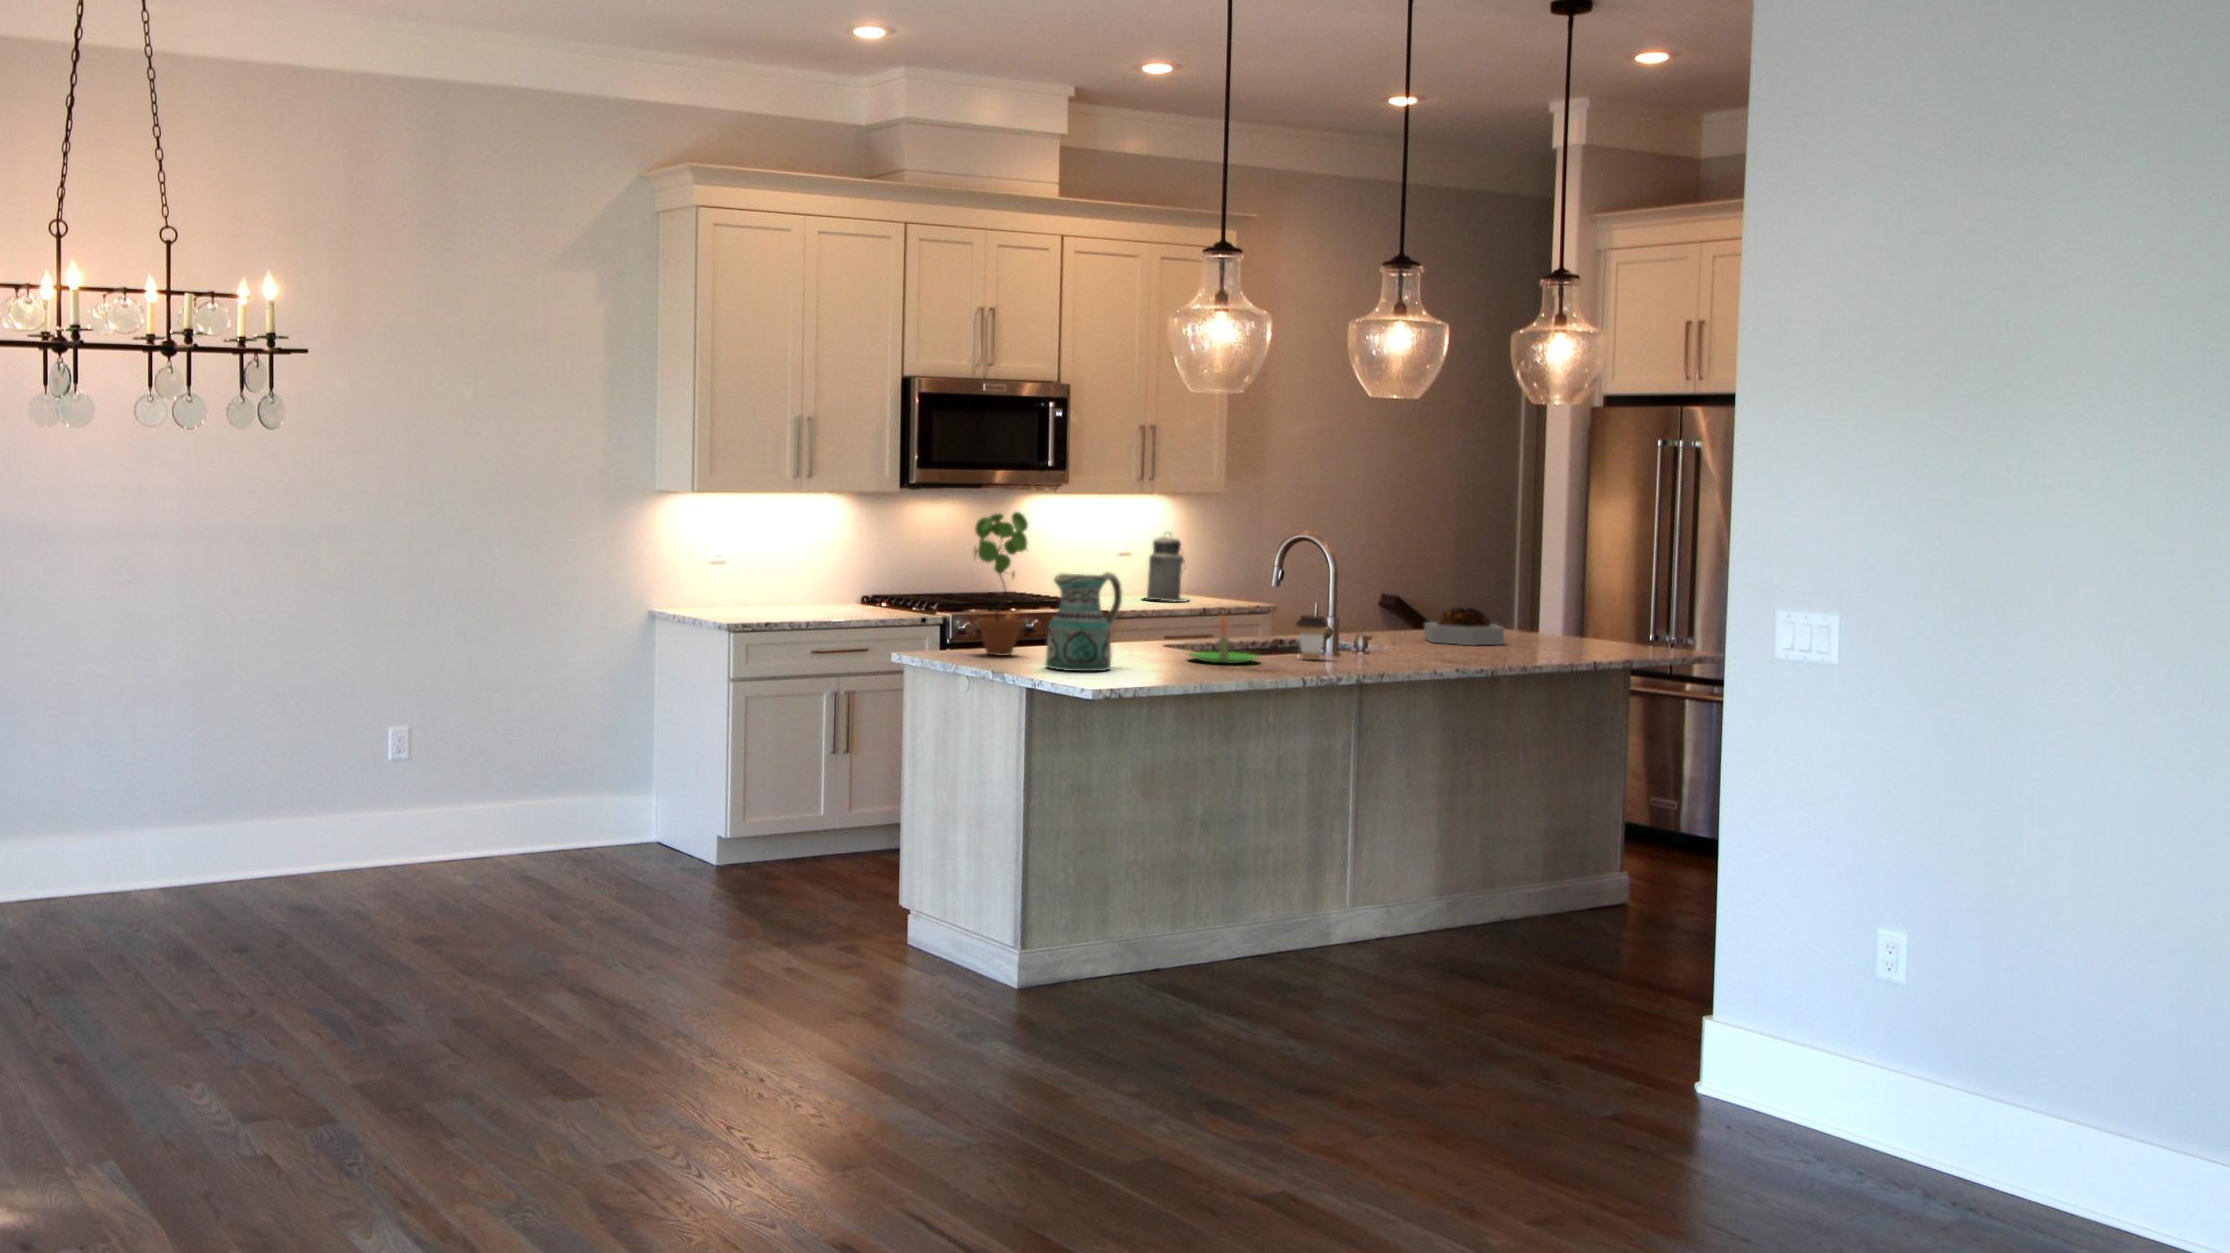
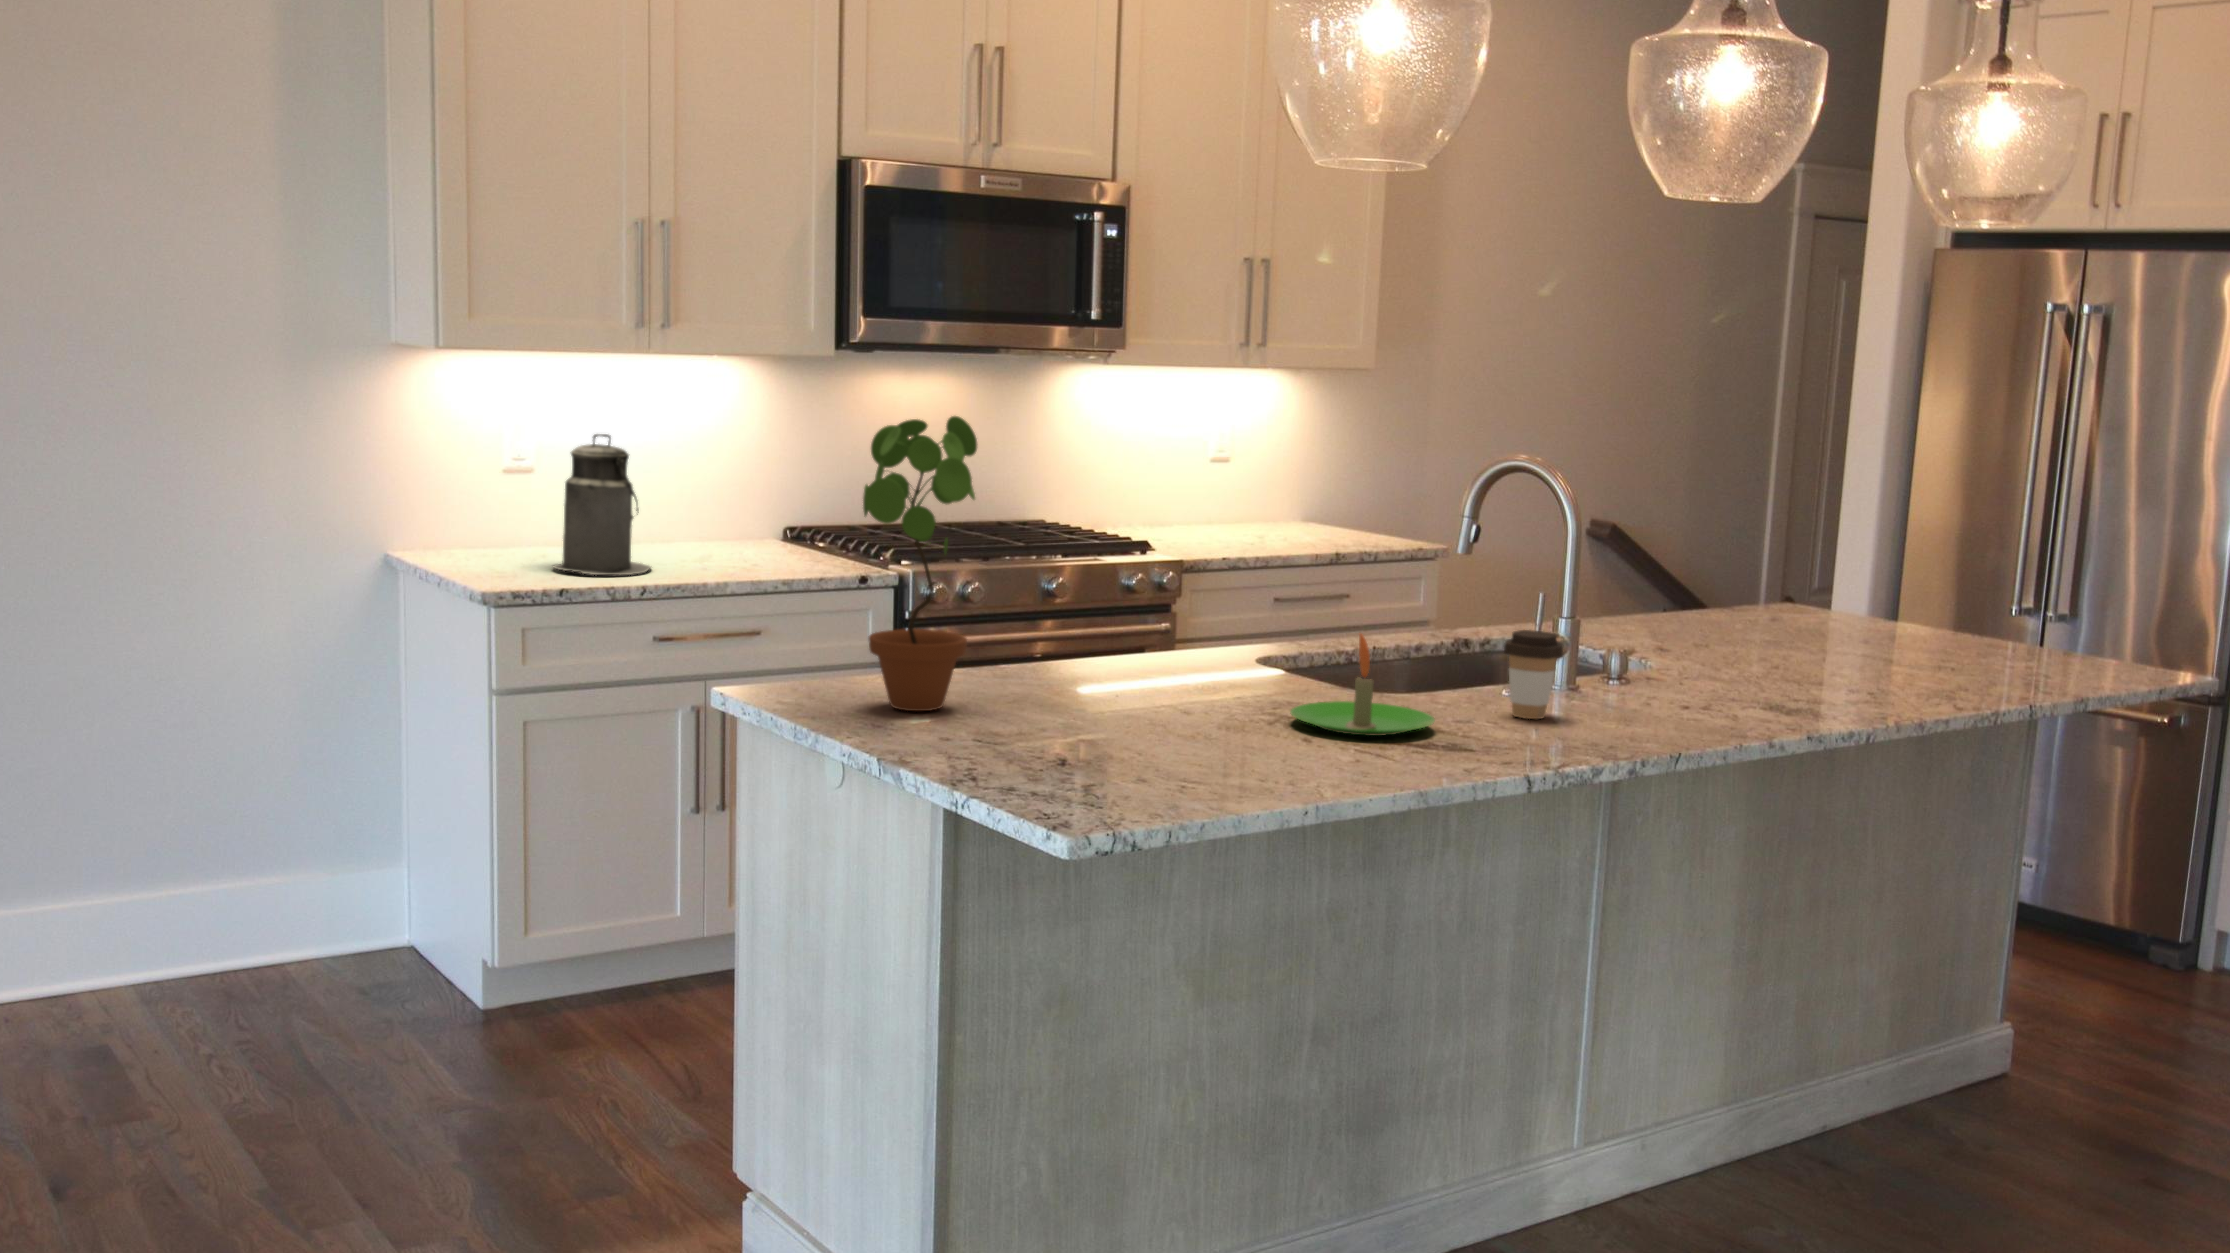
canister: present [1146,537,1186,602] -> present [554,434,651,575]
ceramic pitcher: present [1046,573,1122,671] -> none [989,555,1156,774]
decorative bowl: present [1424,608,1504,645] -> none [1709,589,1852,665]

